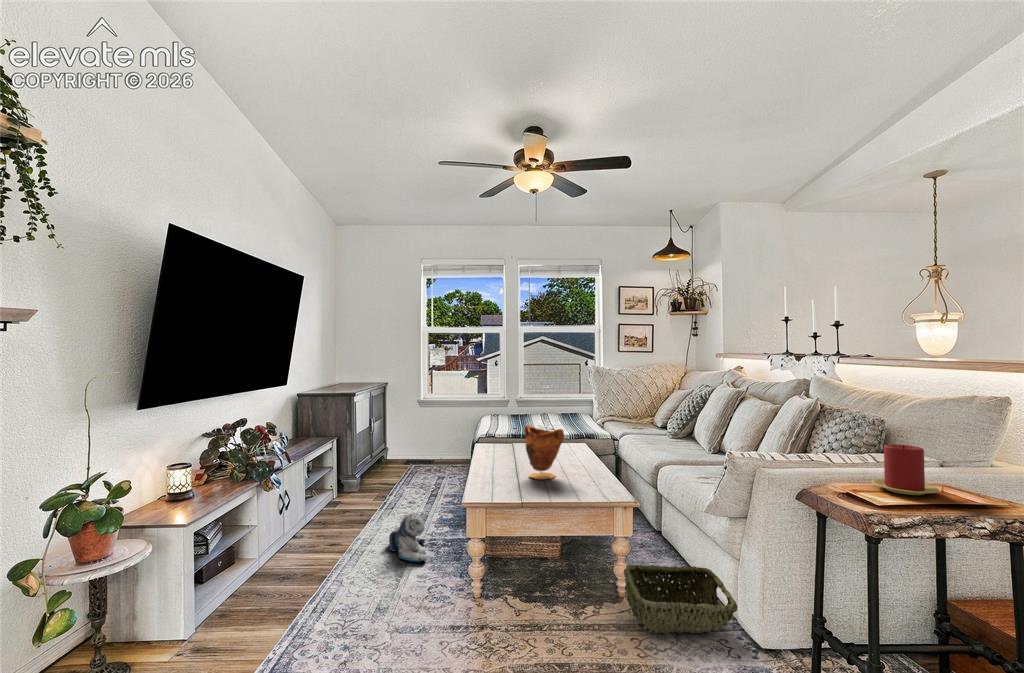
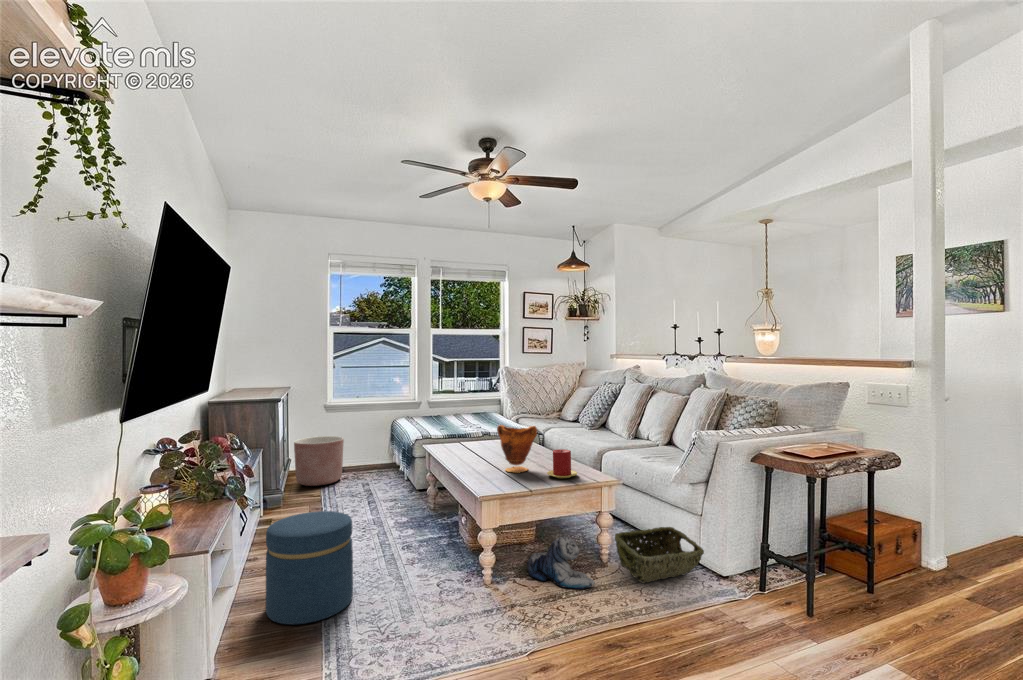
planter: none [383,425,428,471] -> present [294,436,344,486]
candle: present [872,444,939,495] -> present [547,449,577,478]
ottoman: none [264,496,350,604] -> present [266,511,353,624]
plush toy: present [389,514,426,563] -> present [527,536,594,589]

